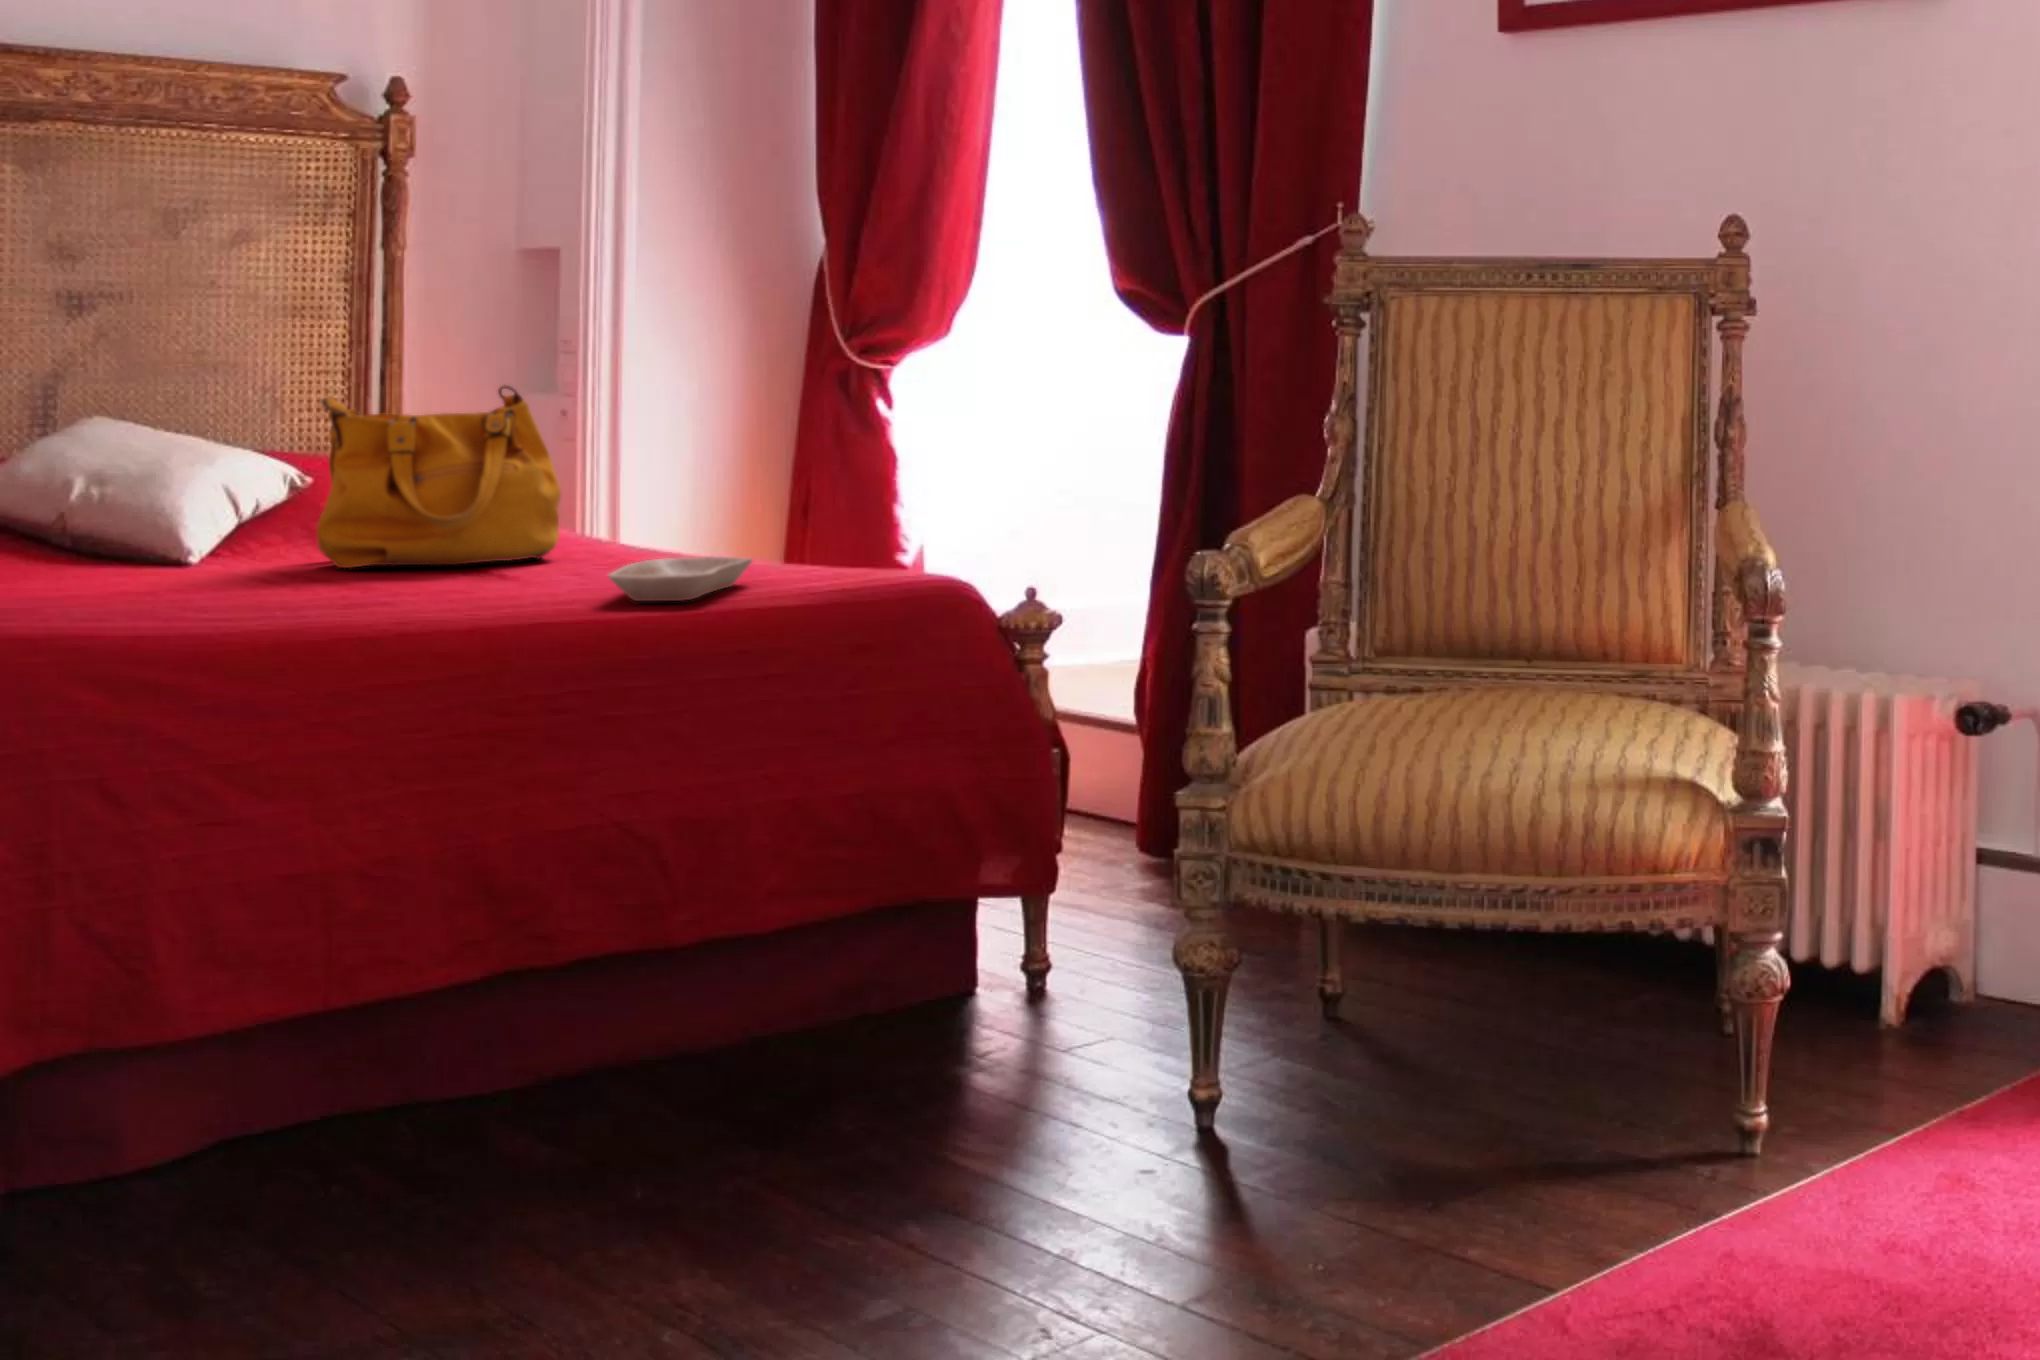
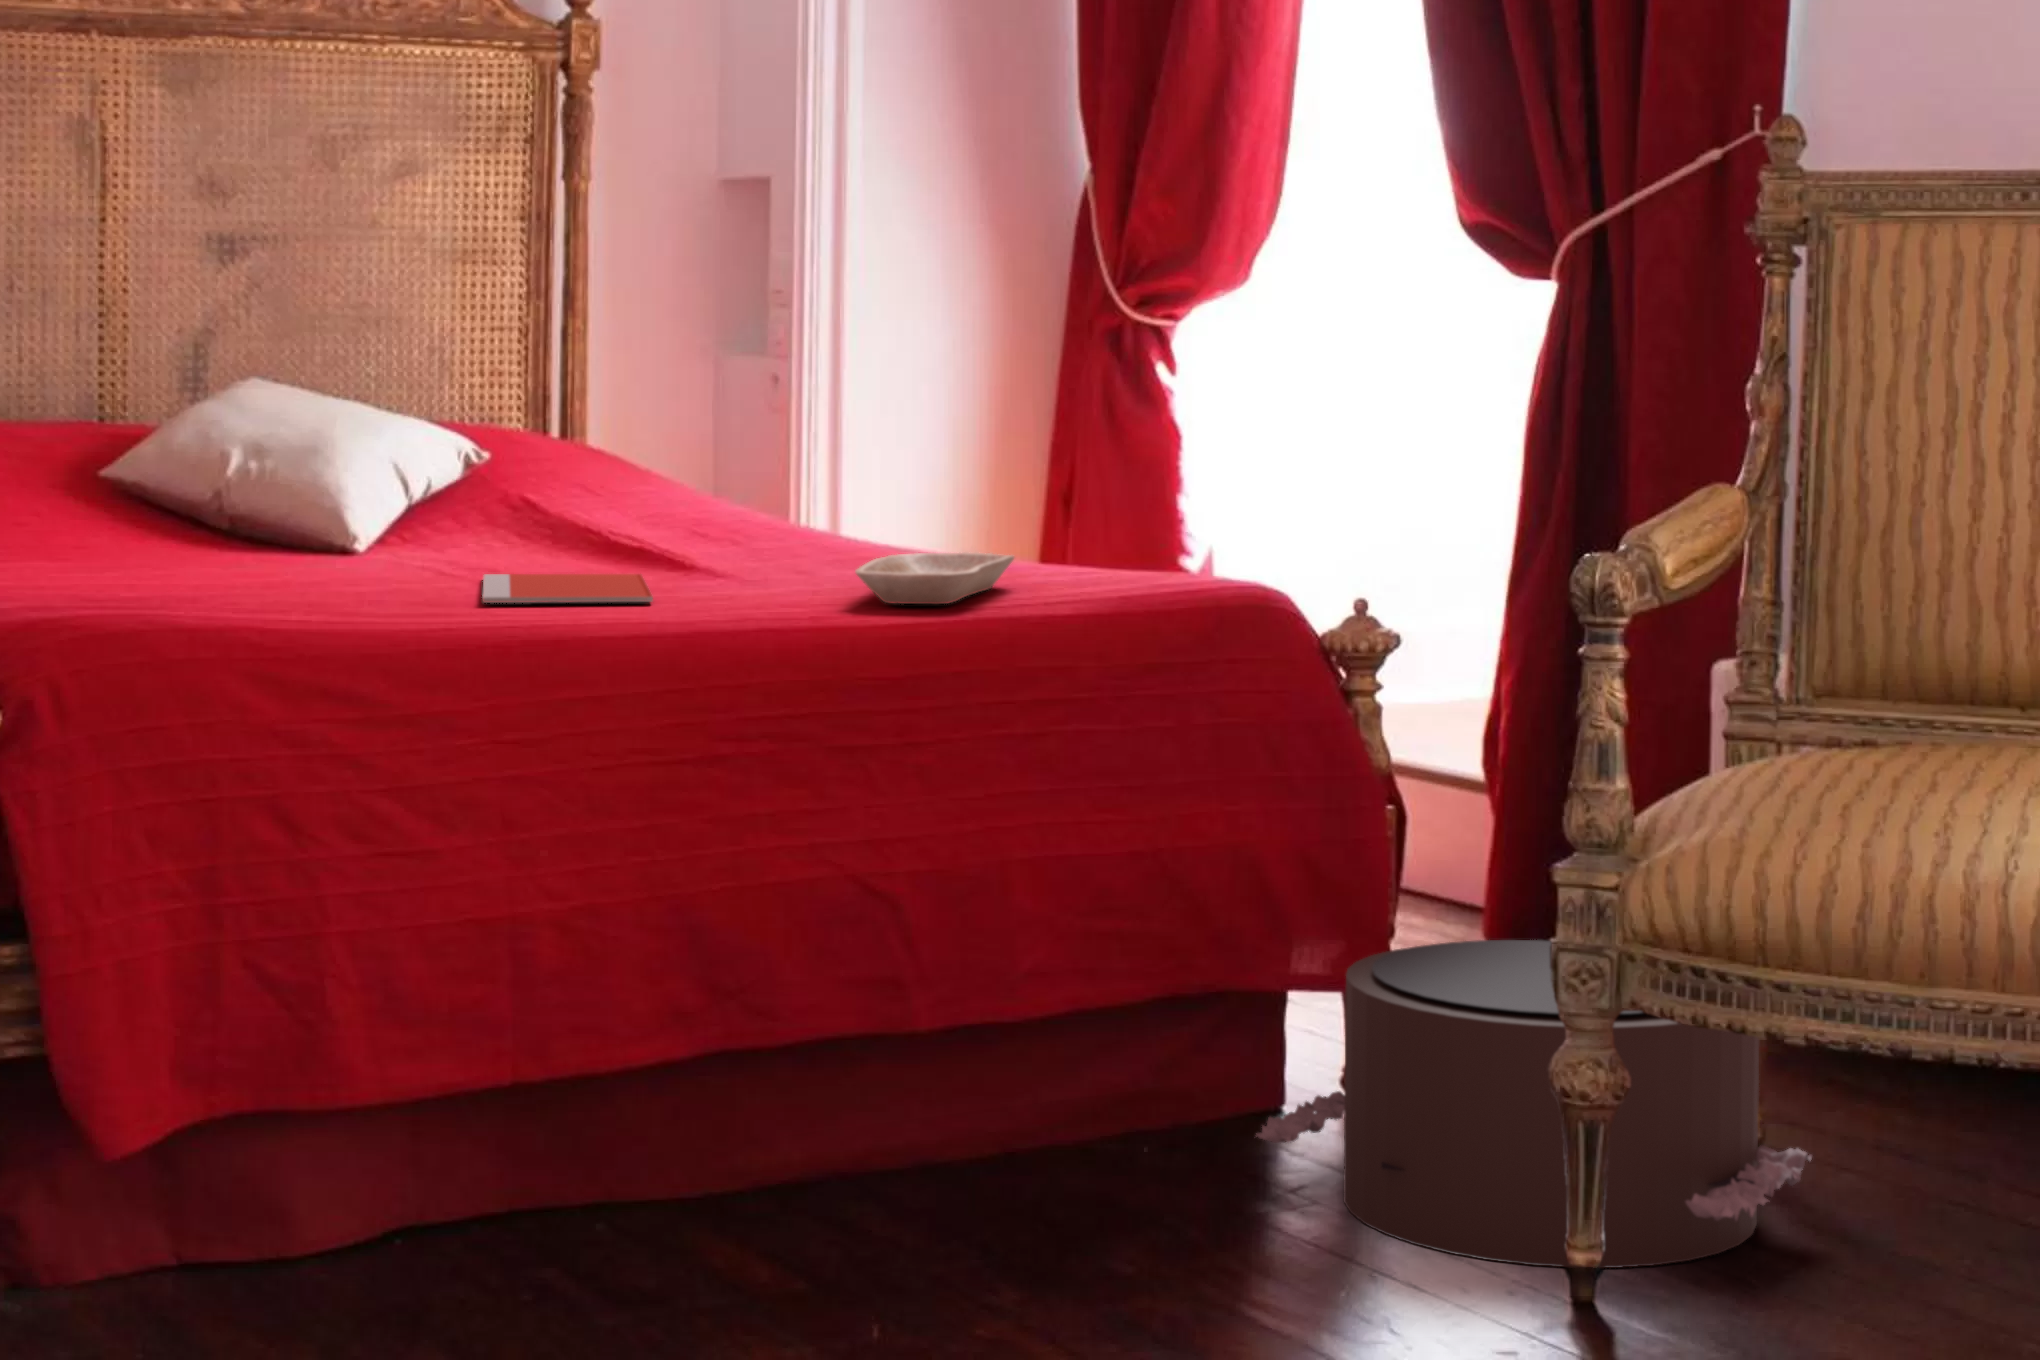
handbag: present [317,385,561,568] -> none [520,343,782,557]
notebook: none [262,581,424,611] -> present [482,574,653,603]
pouf: none [941,851,1377,1112] -> present [1256,940,1812,1268]

